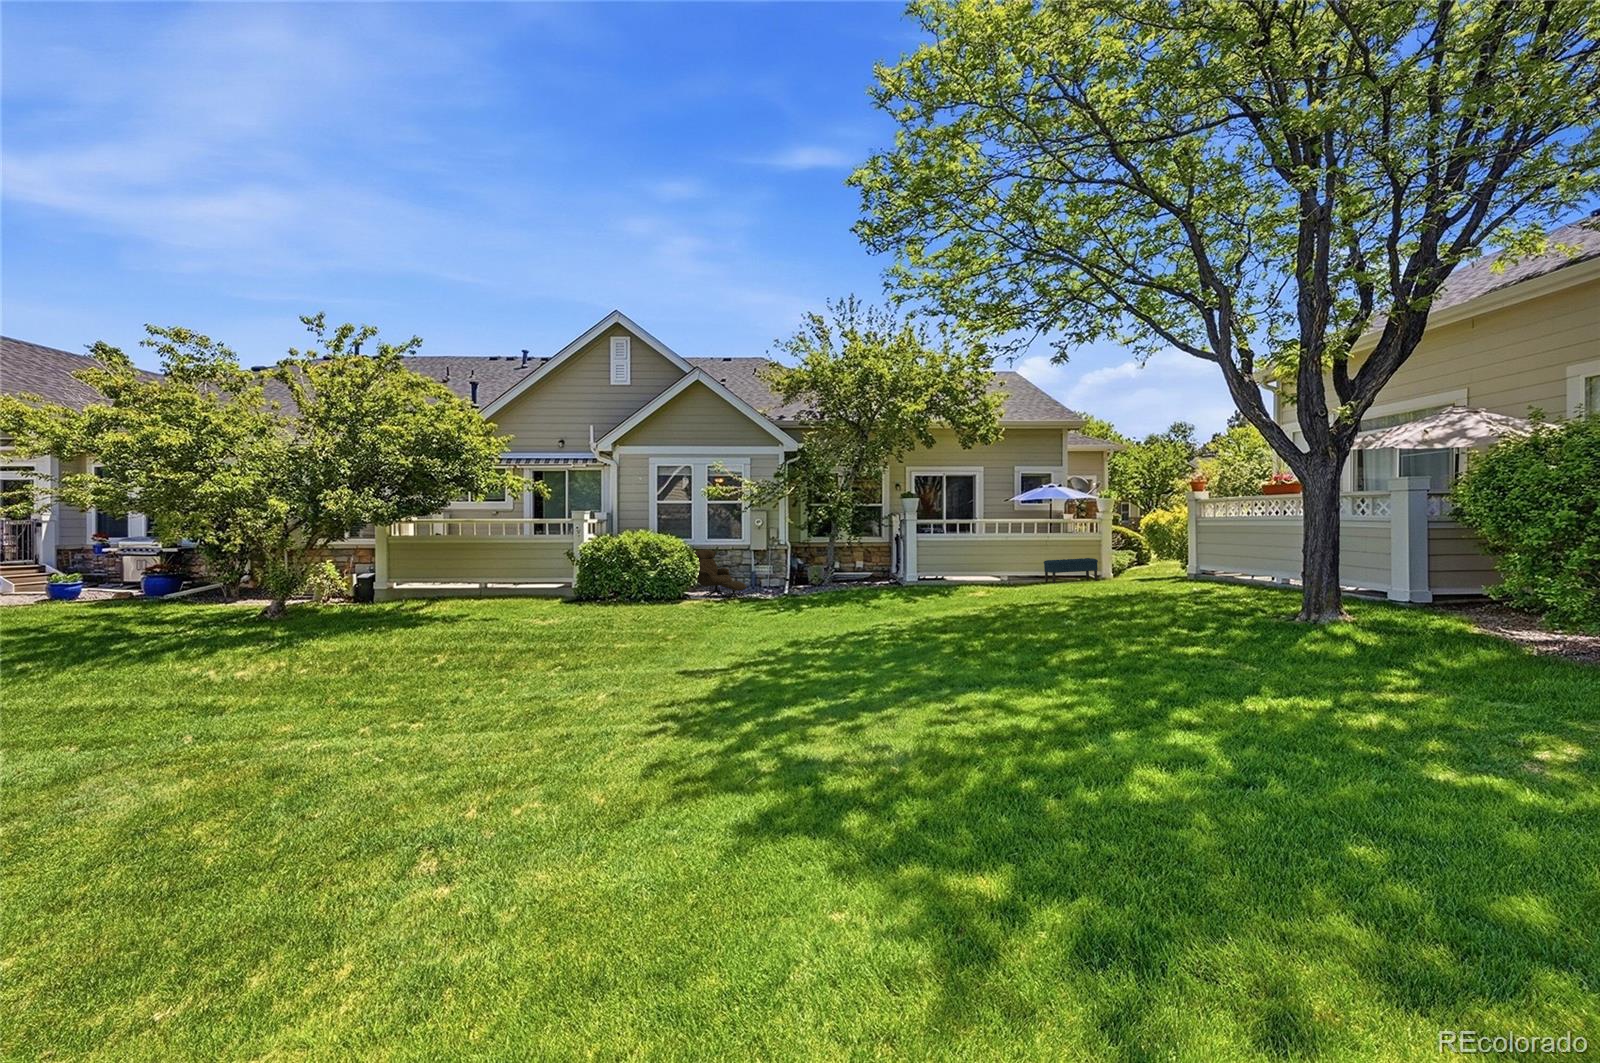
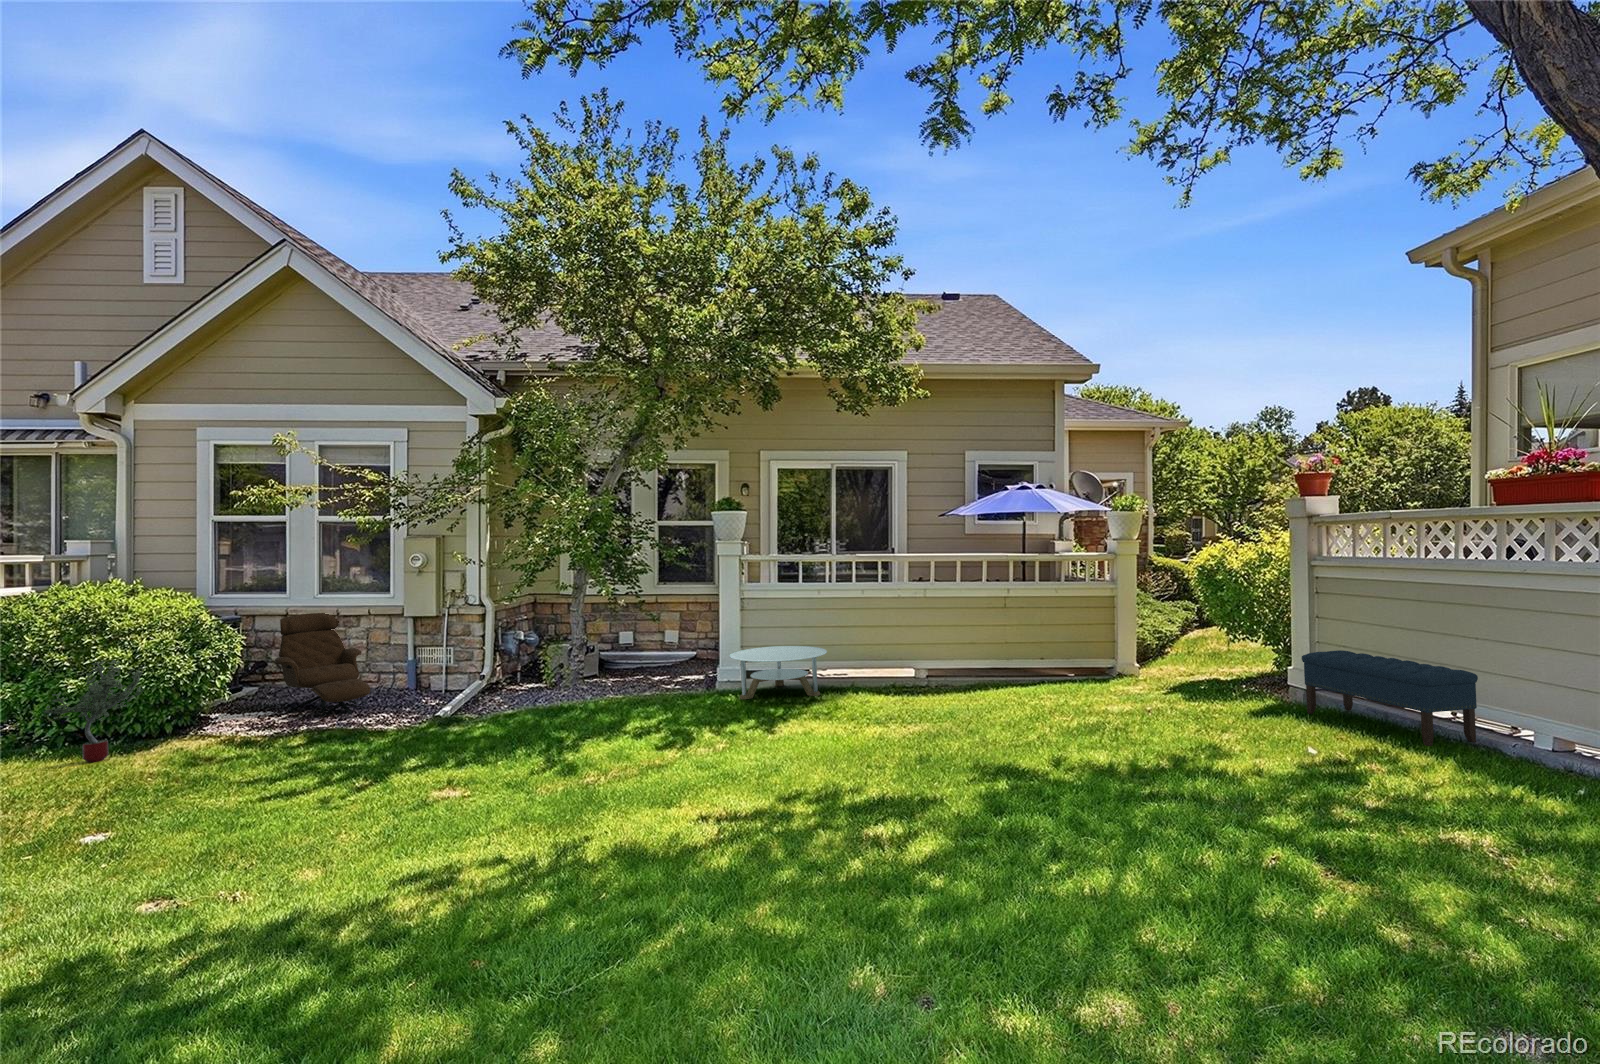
bench: present [1044,558,1098,583] -> present [1302,650,1478,746]
potted tree: none [656,564,692,608] -> present [44,660,144,763]
round table: none [922,565,971,588] -> present [730,646,827,699]

